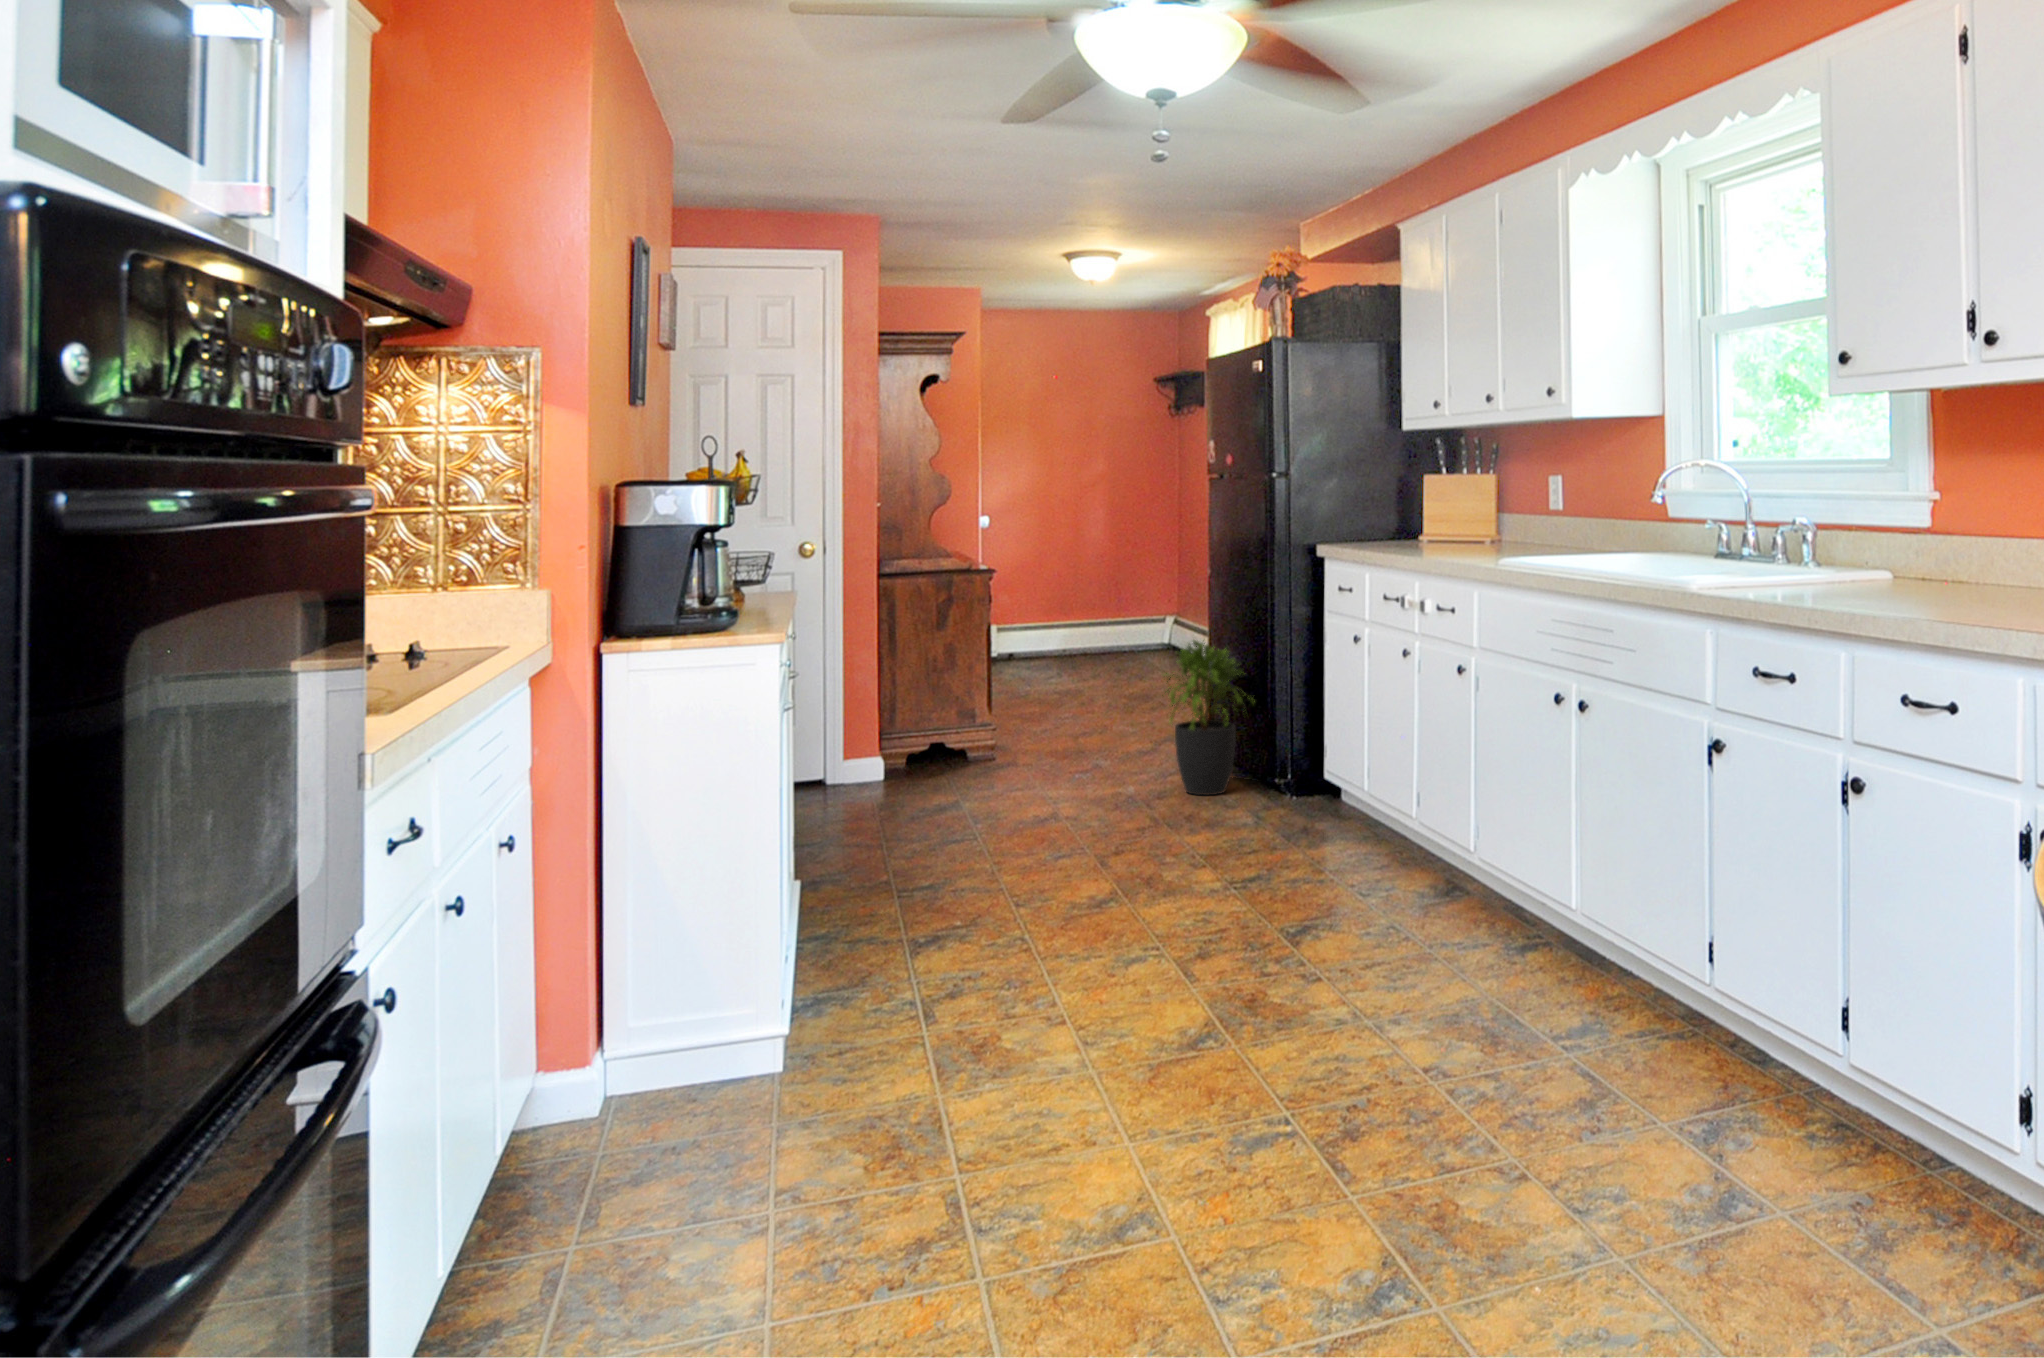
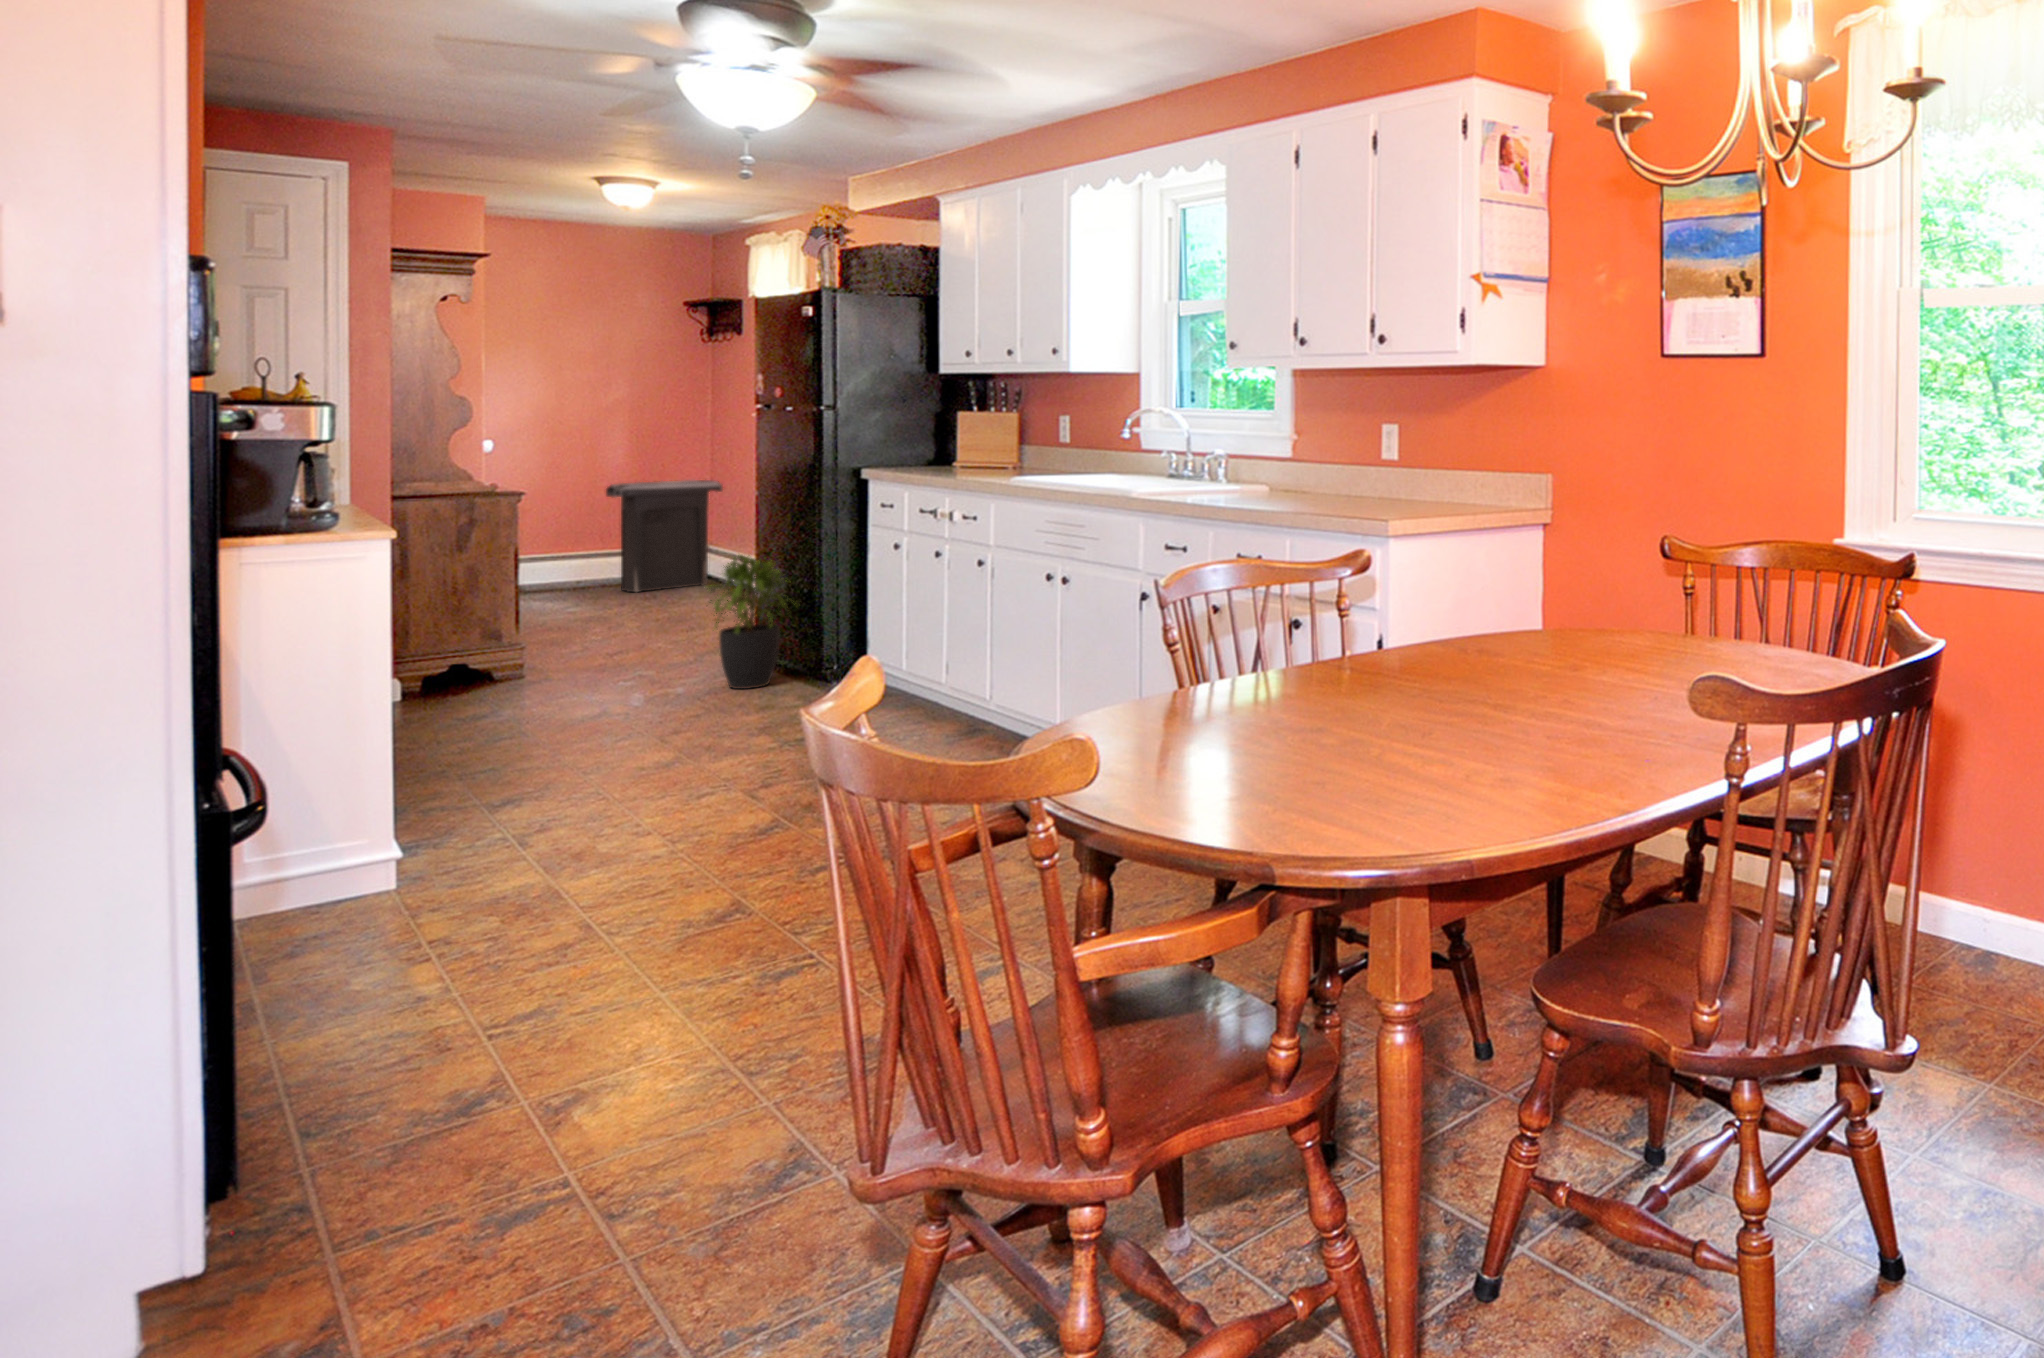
trash can: none [1083,558,1184,670] -> present [606,480,723,592]

